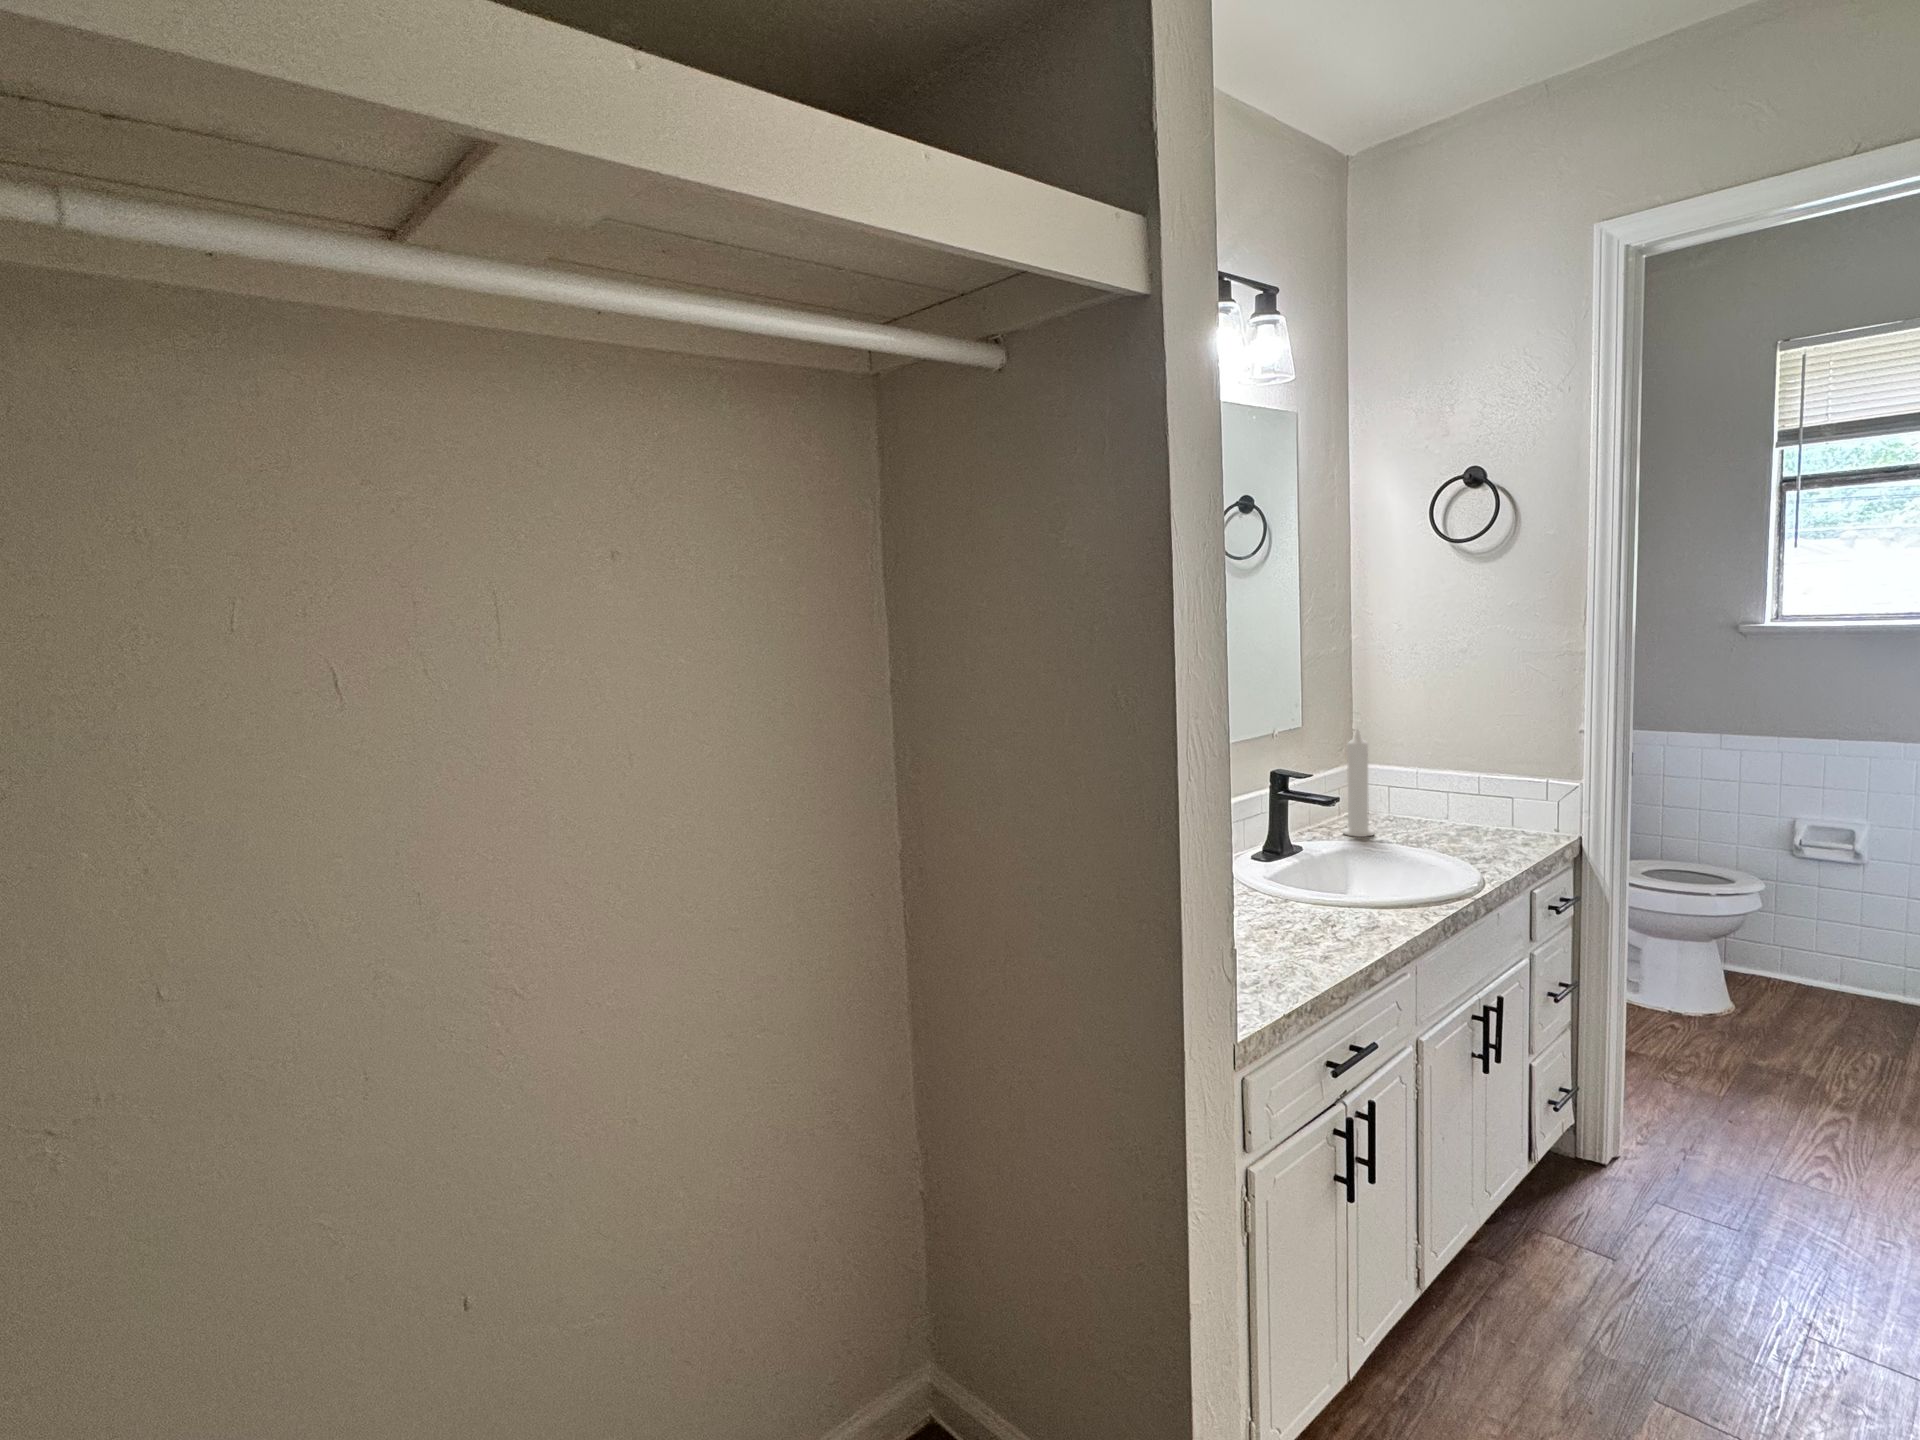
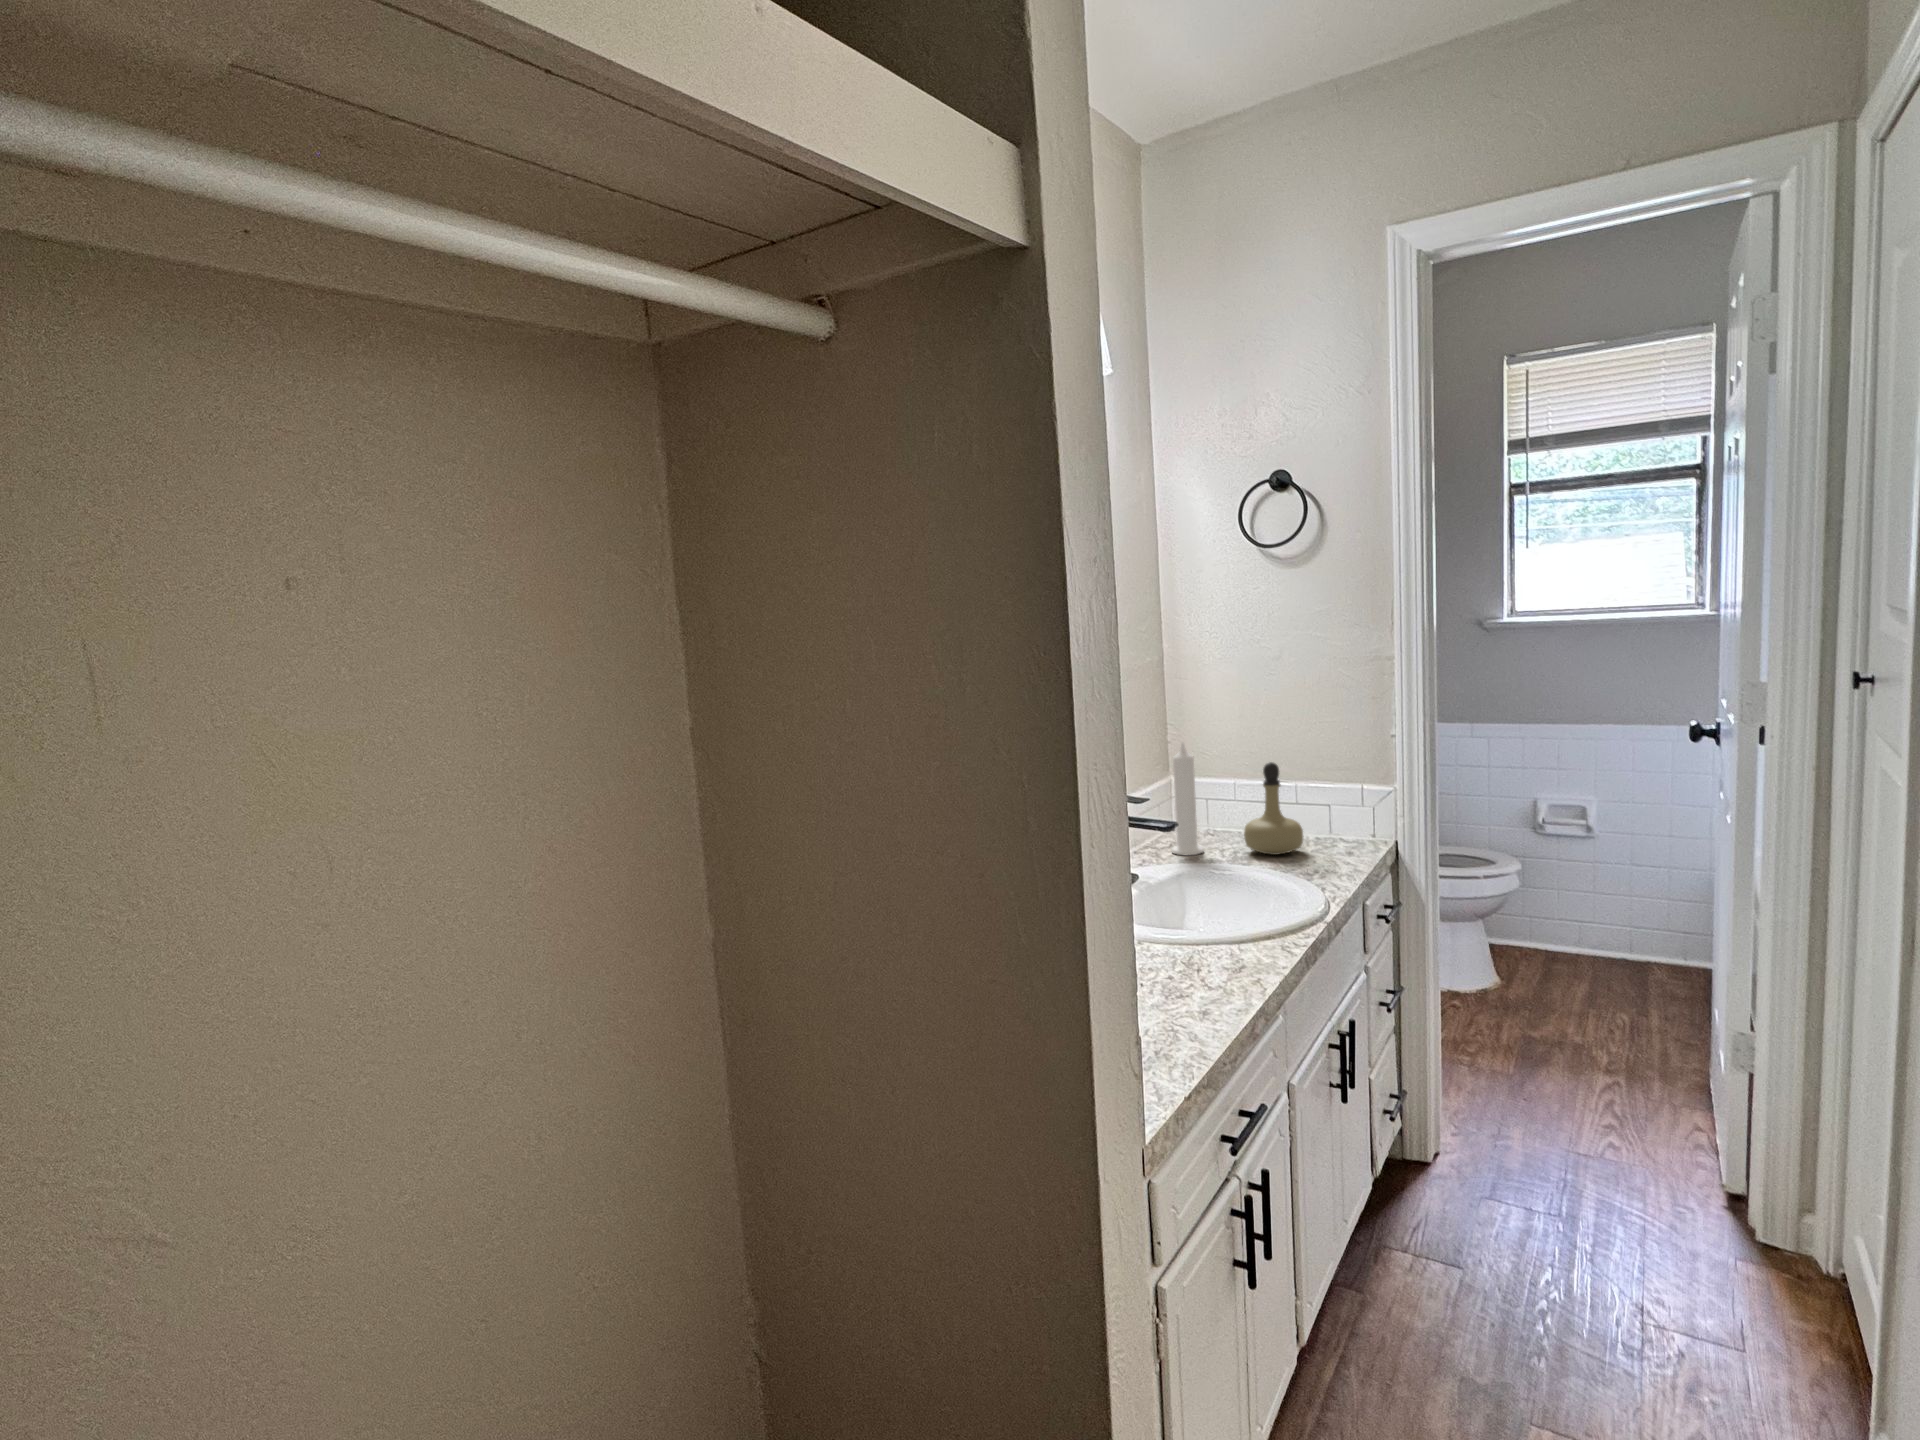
perfume bottle: none [1416,752,1476,841] -> present [1244,762,1303,855]

